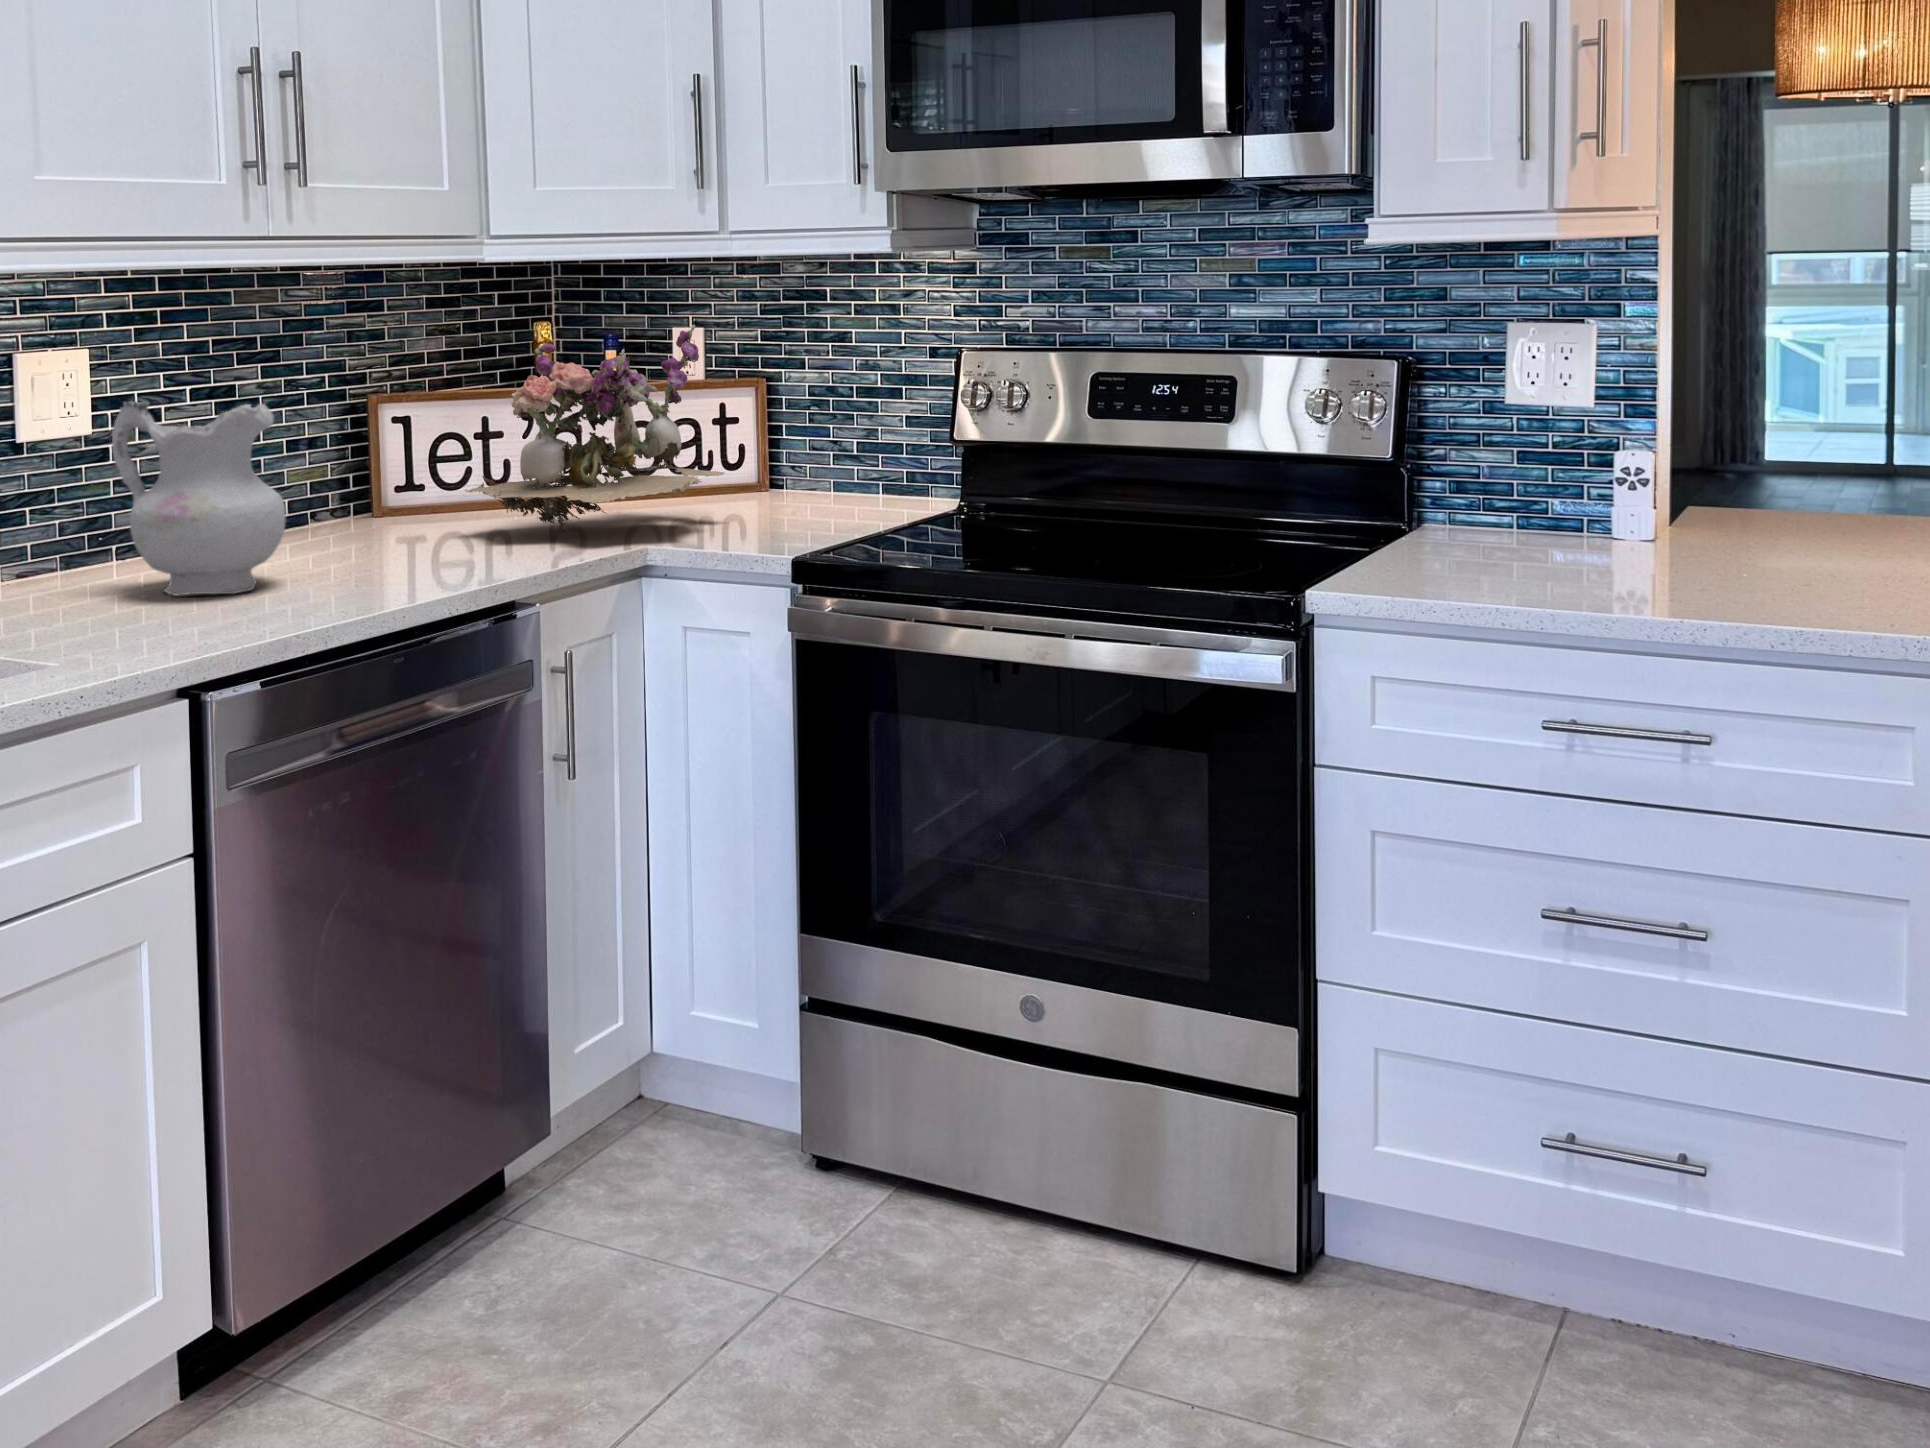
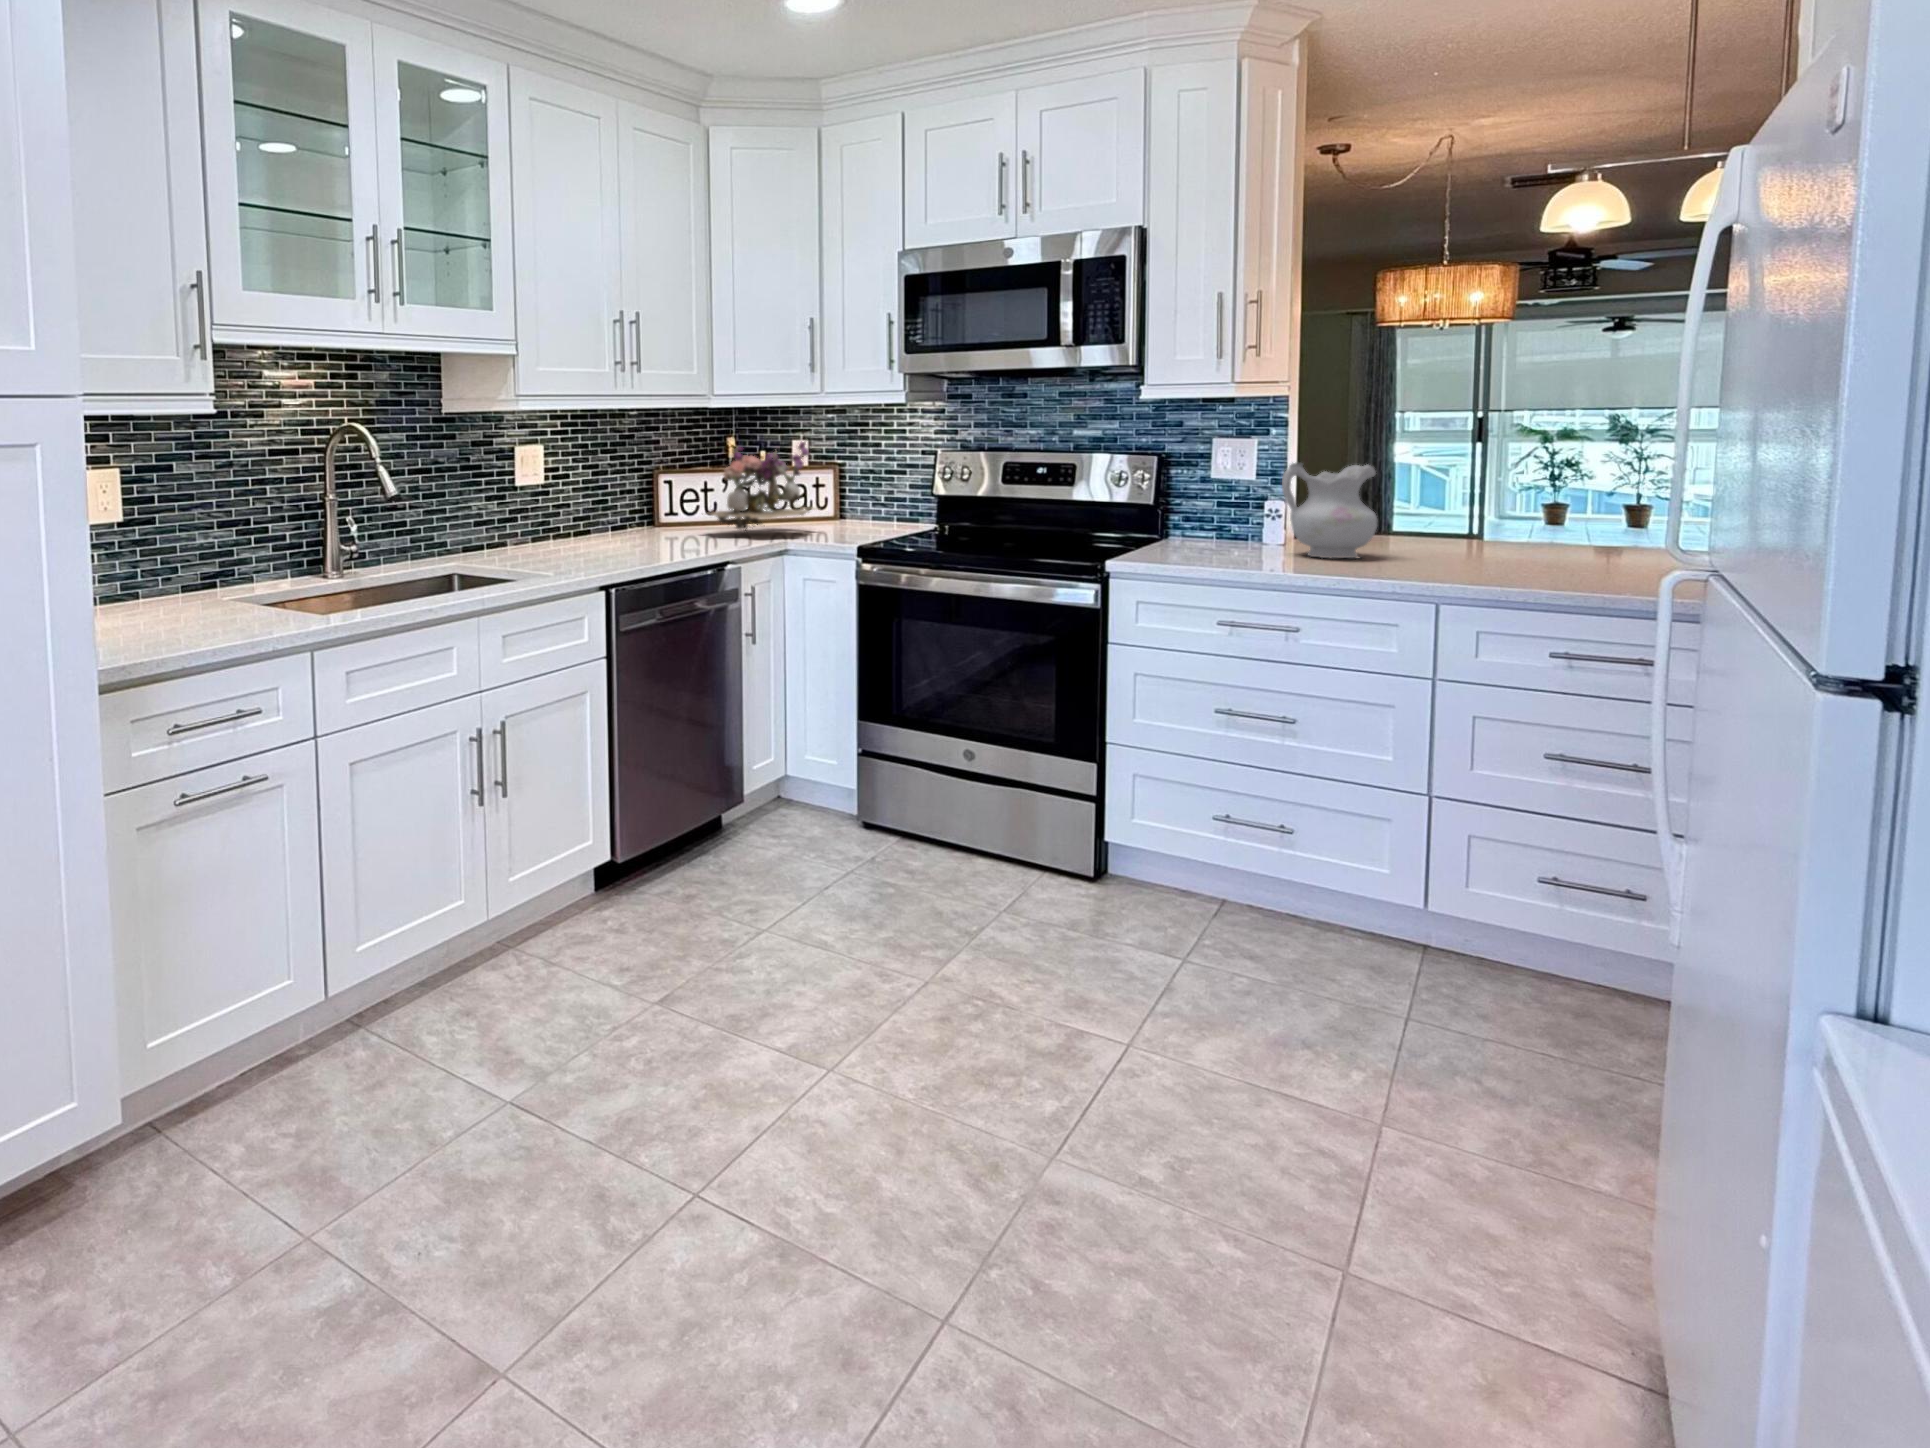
ceramic pitcher: present [112,401,286,595] -> present [1282,463,1377,559]

